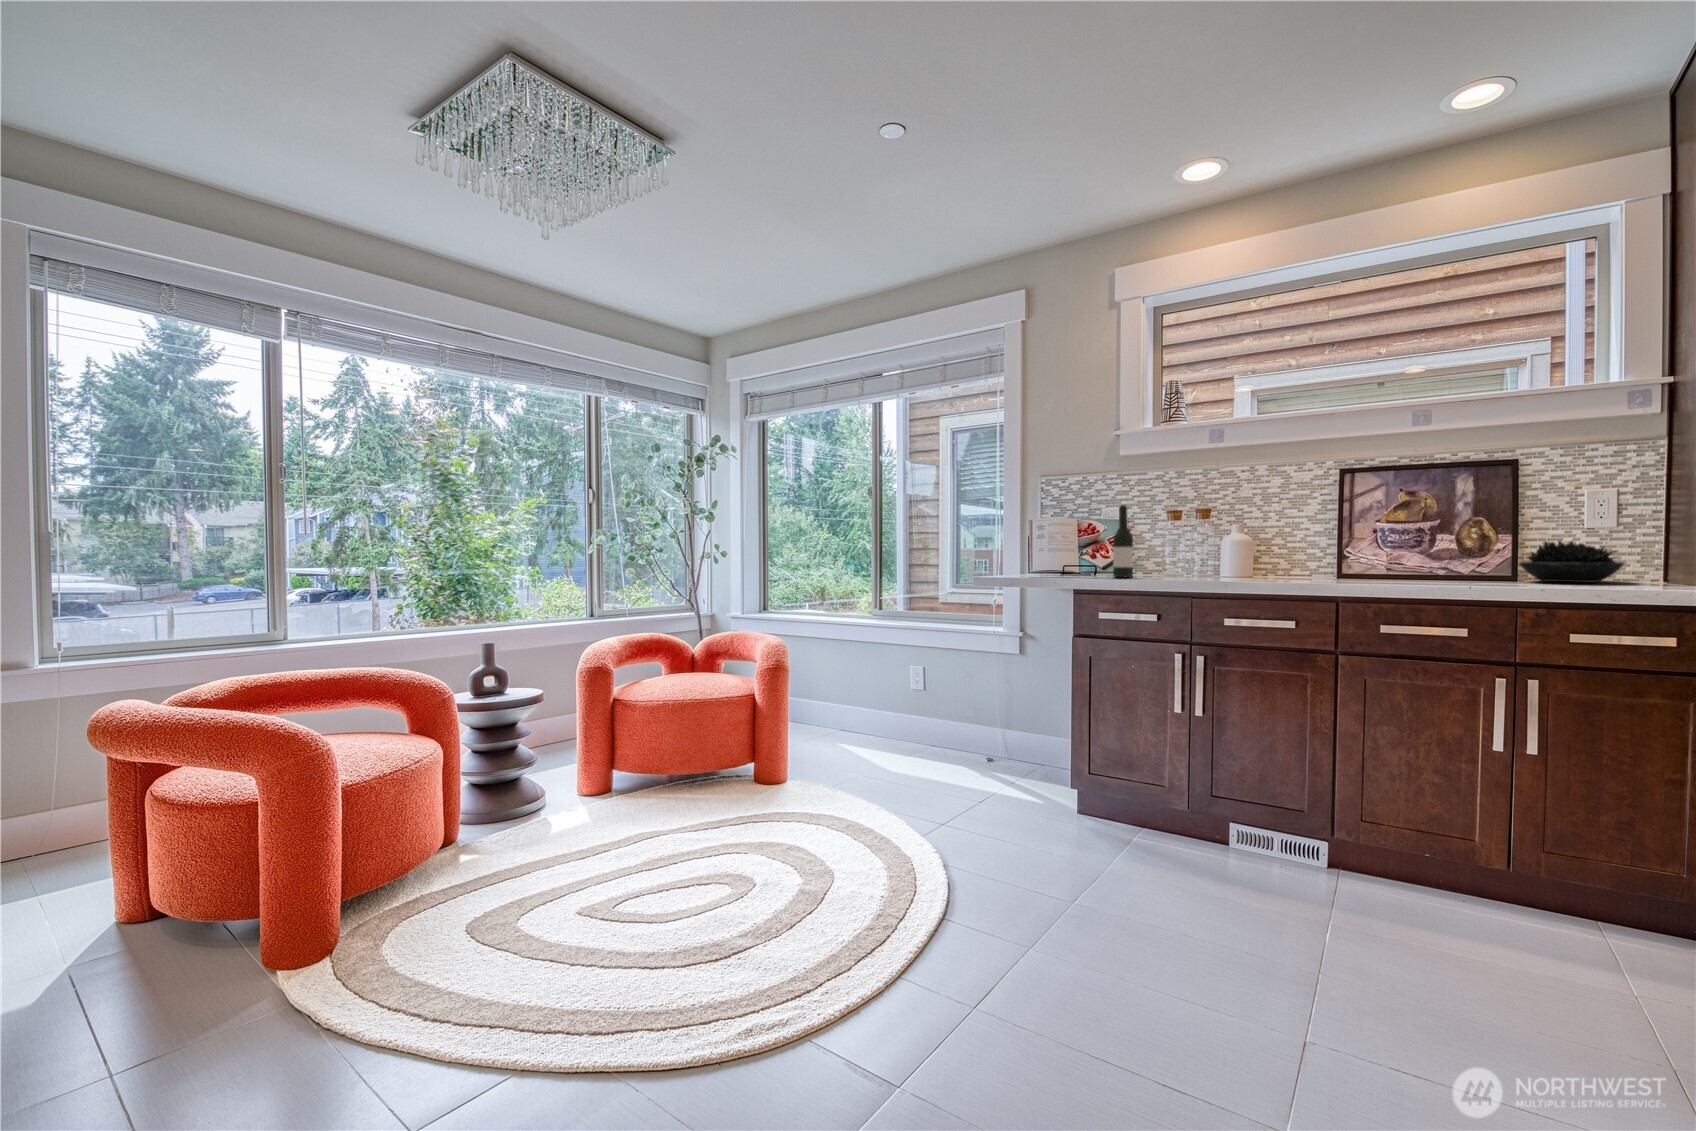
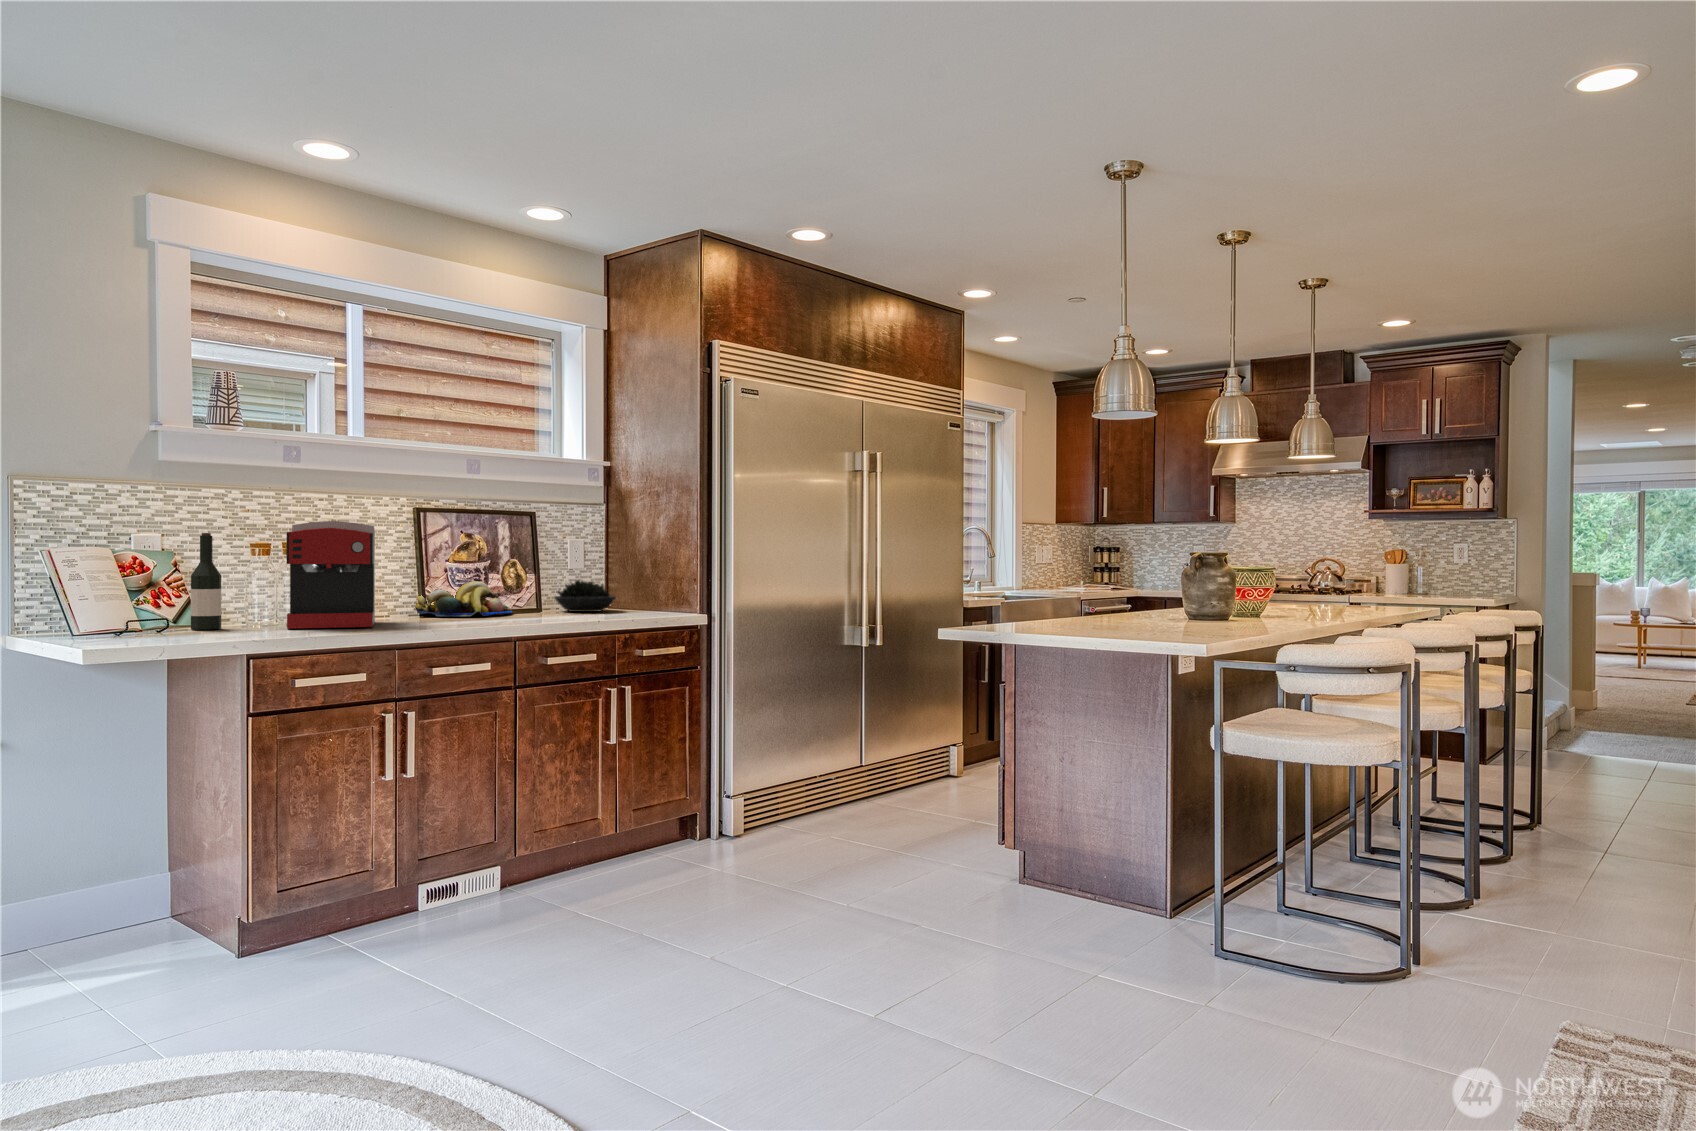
coffee maker: none [1157,488,1261,581] -> present [286,521,375,629]
fruit bowl: none [1338,543,1455,579] -> present [415,581,512,616]

